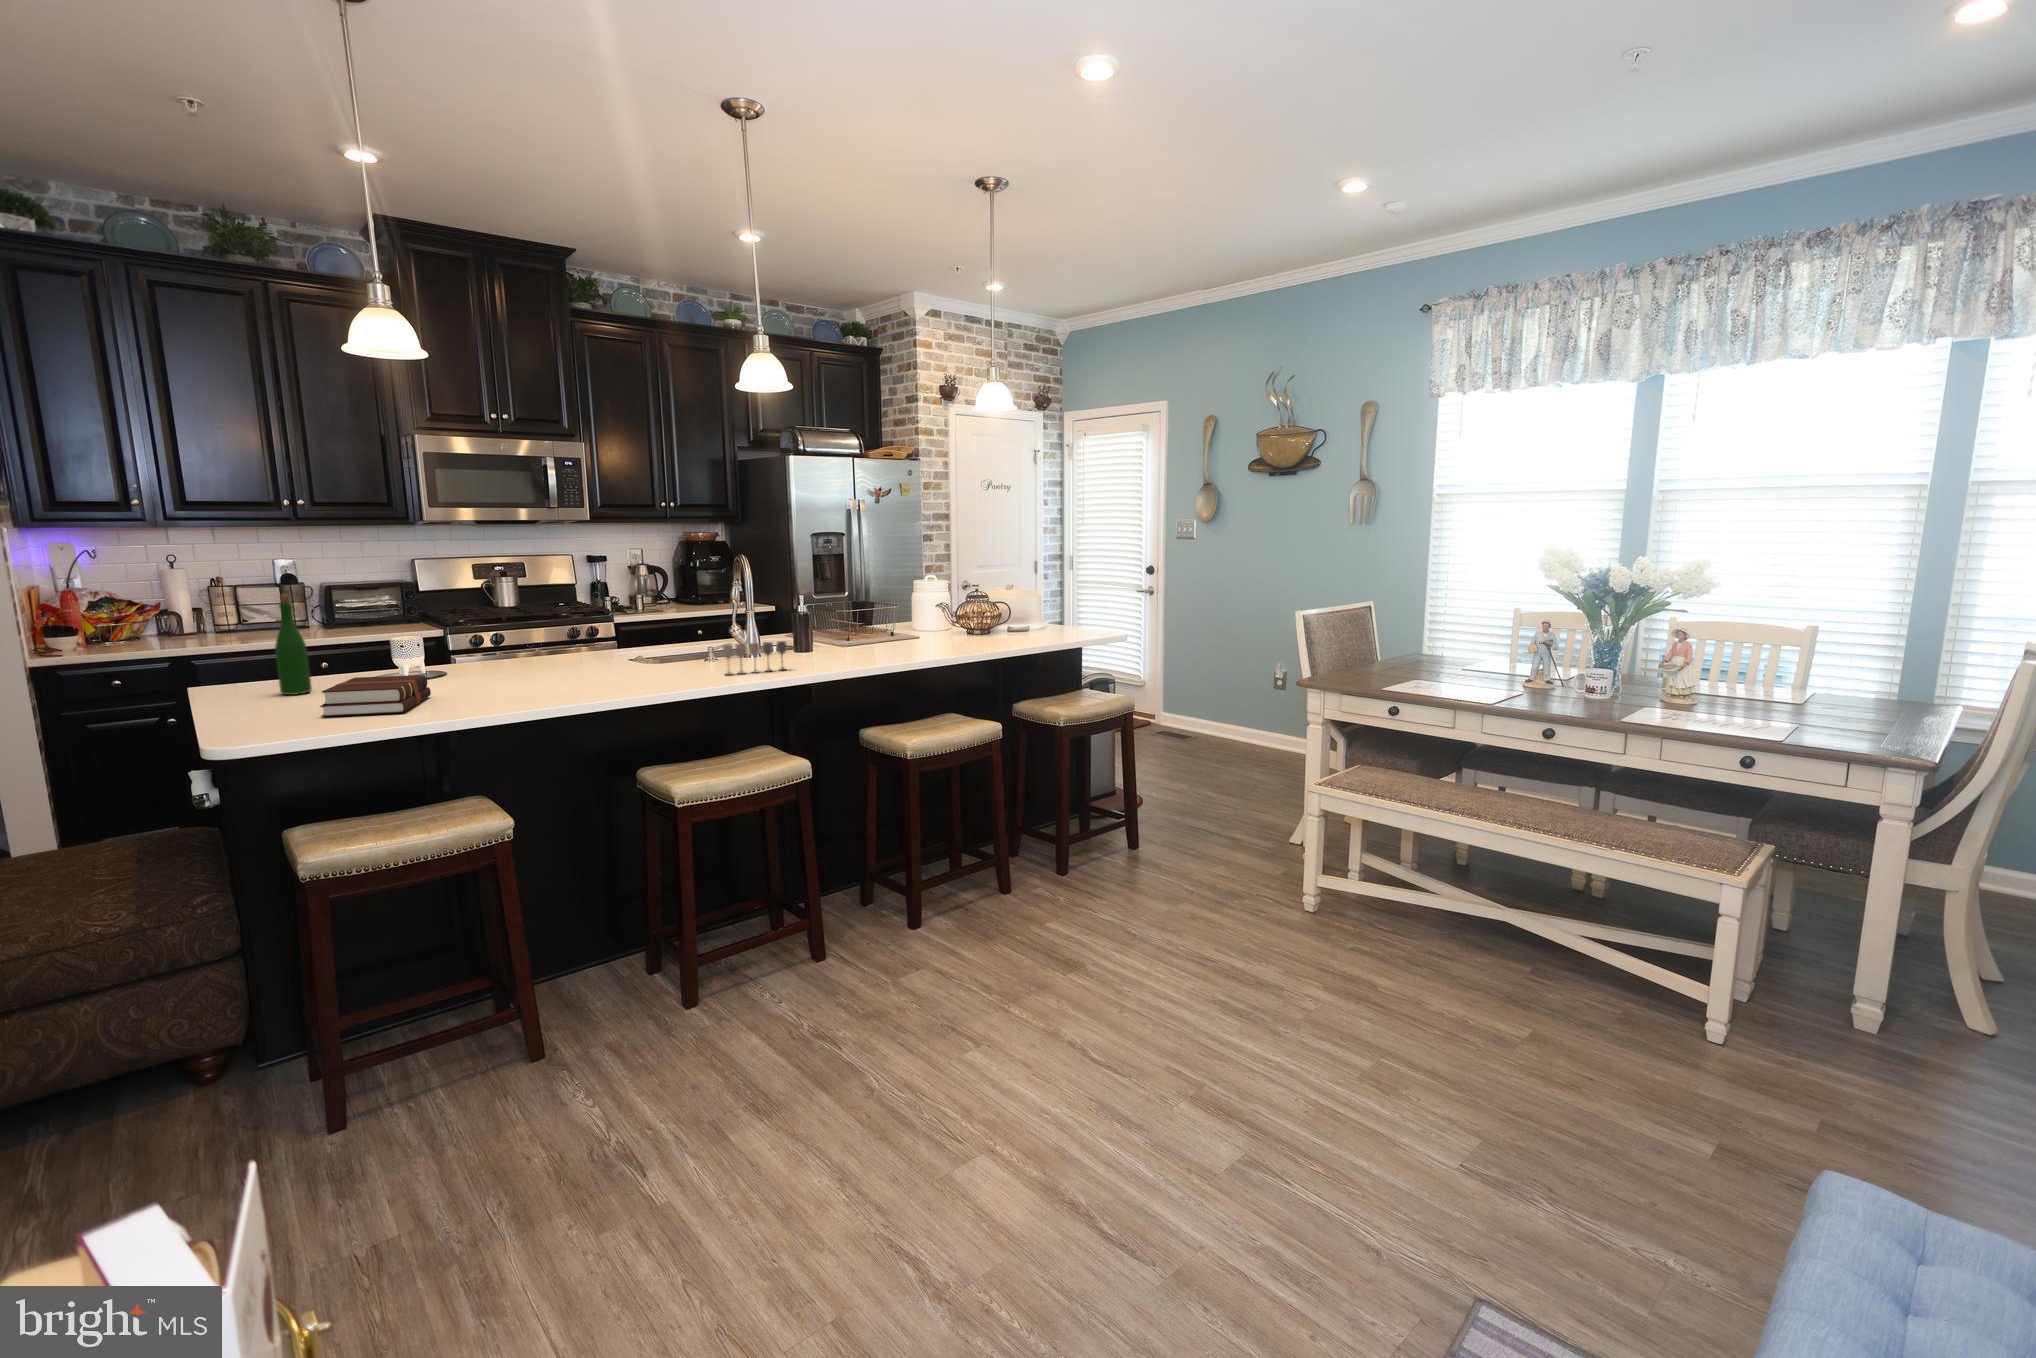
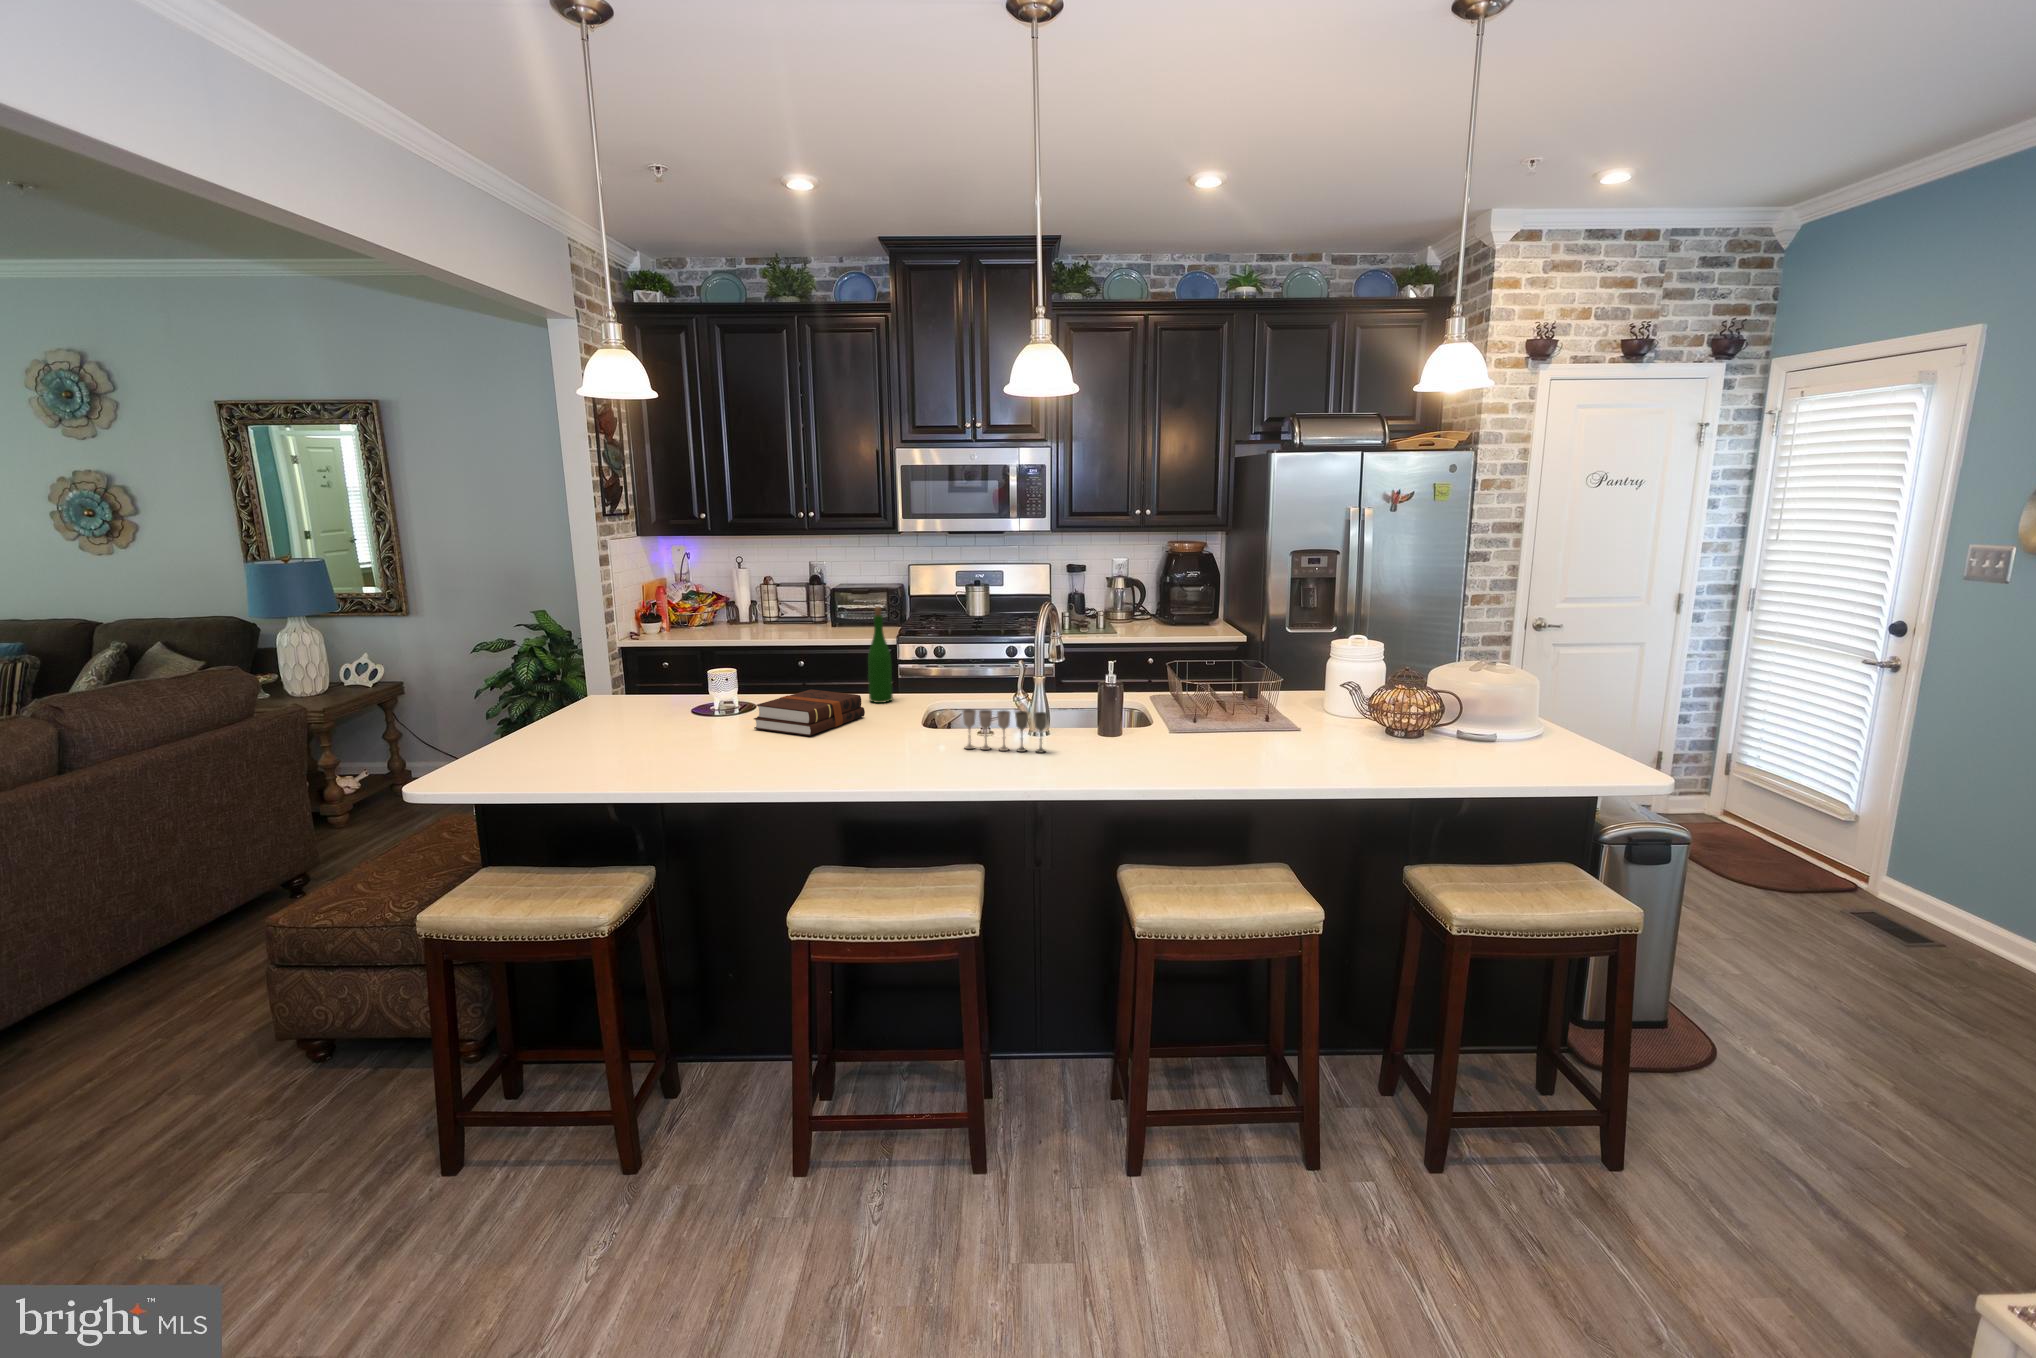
wine bottle: present [275,594,312,695] -> present [868,607,893,703]
hardback book: present [320,675,431,717] -> present [754,690,865,736]

